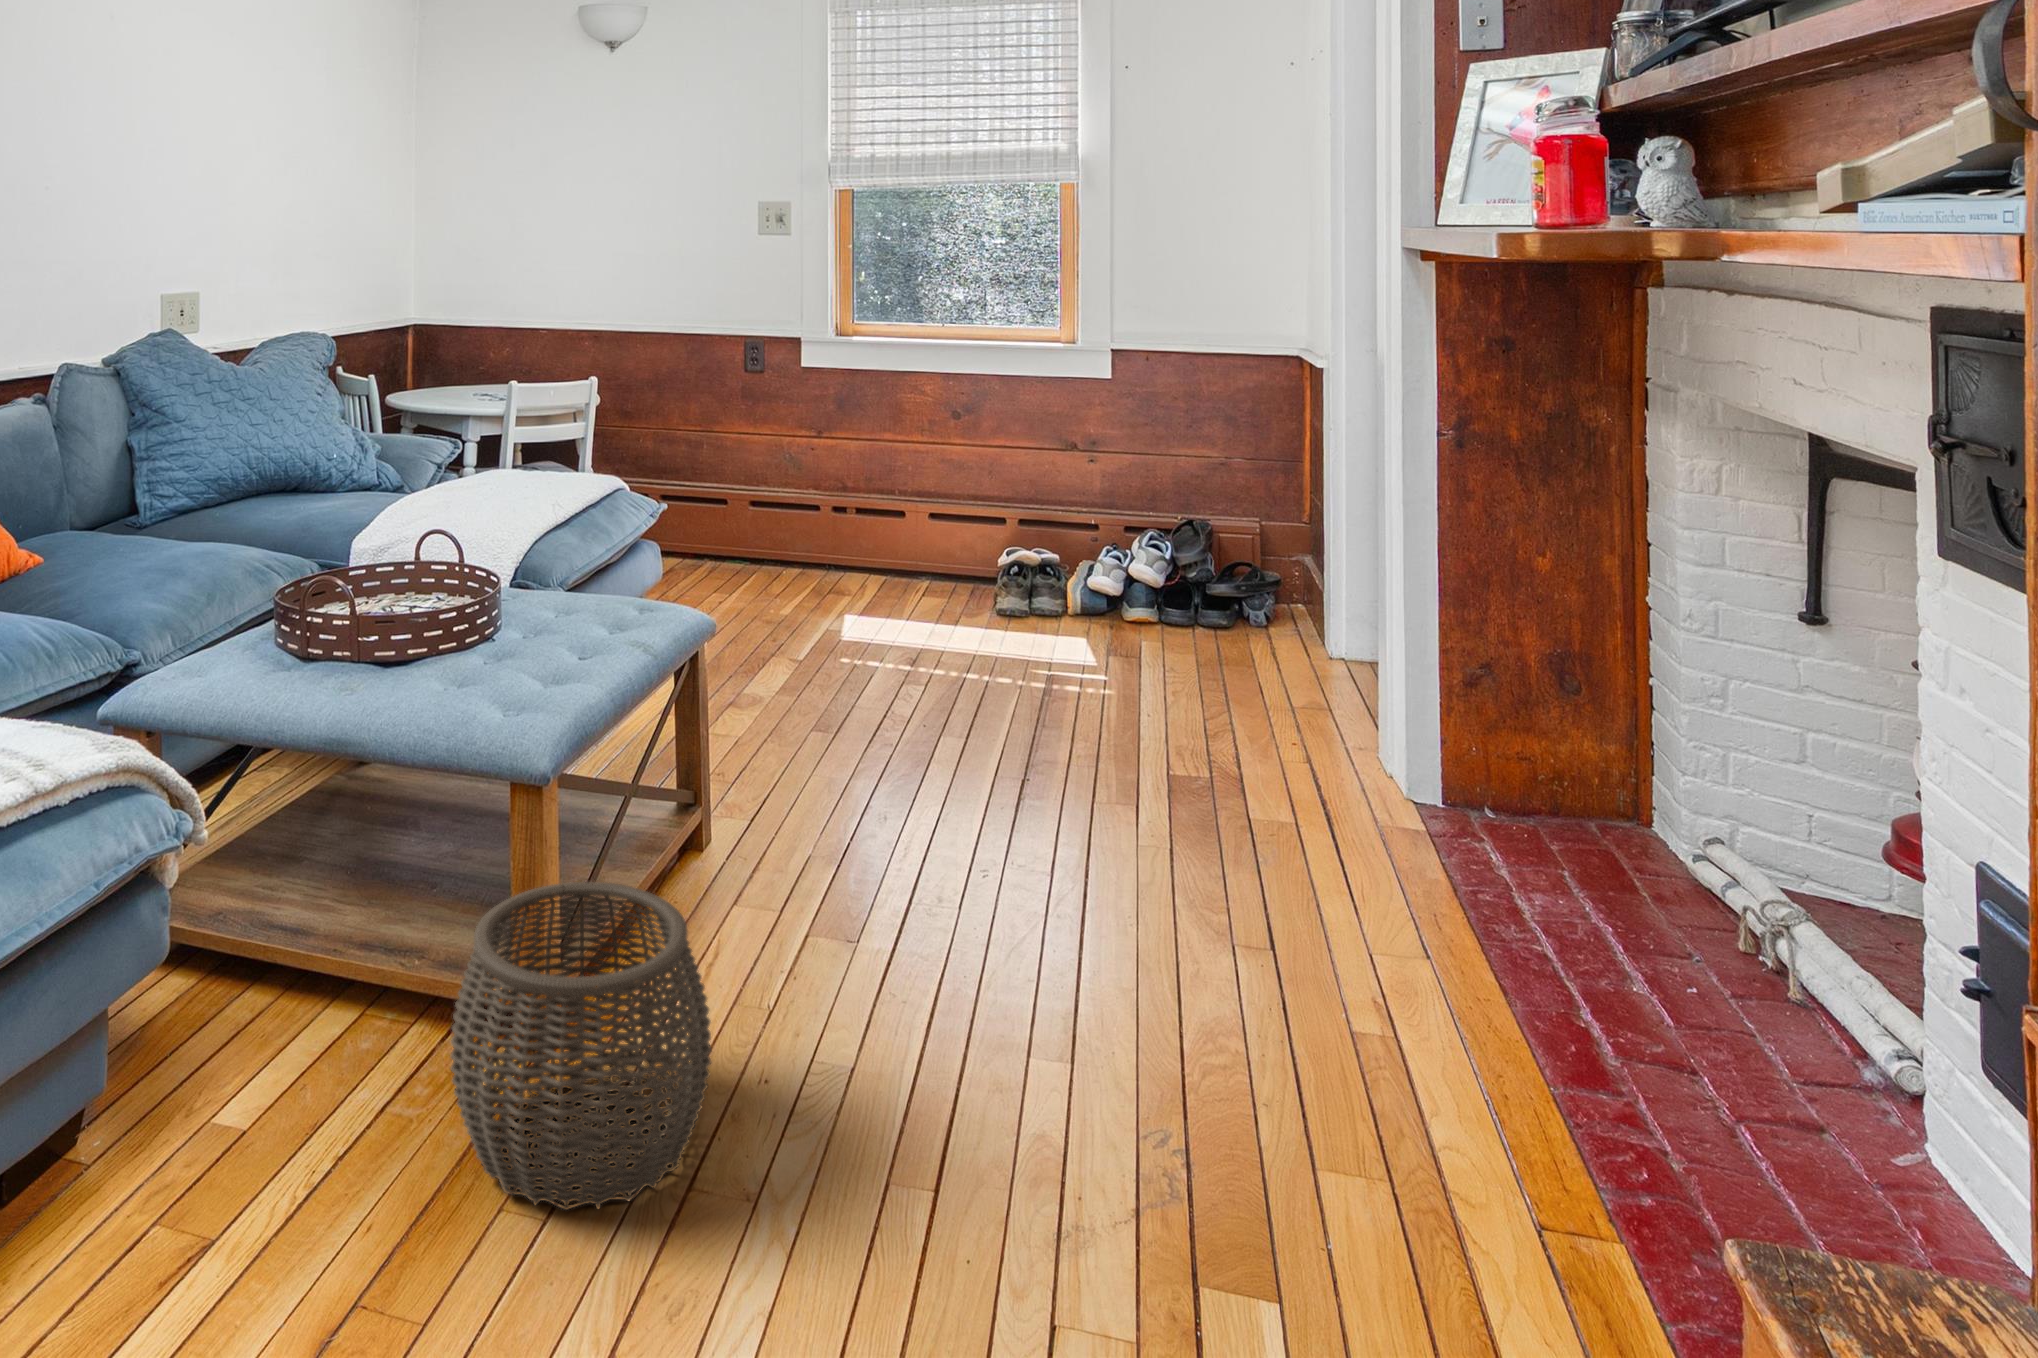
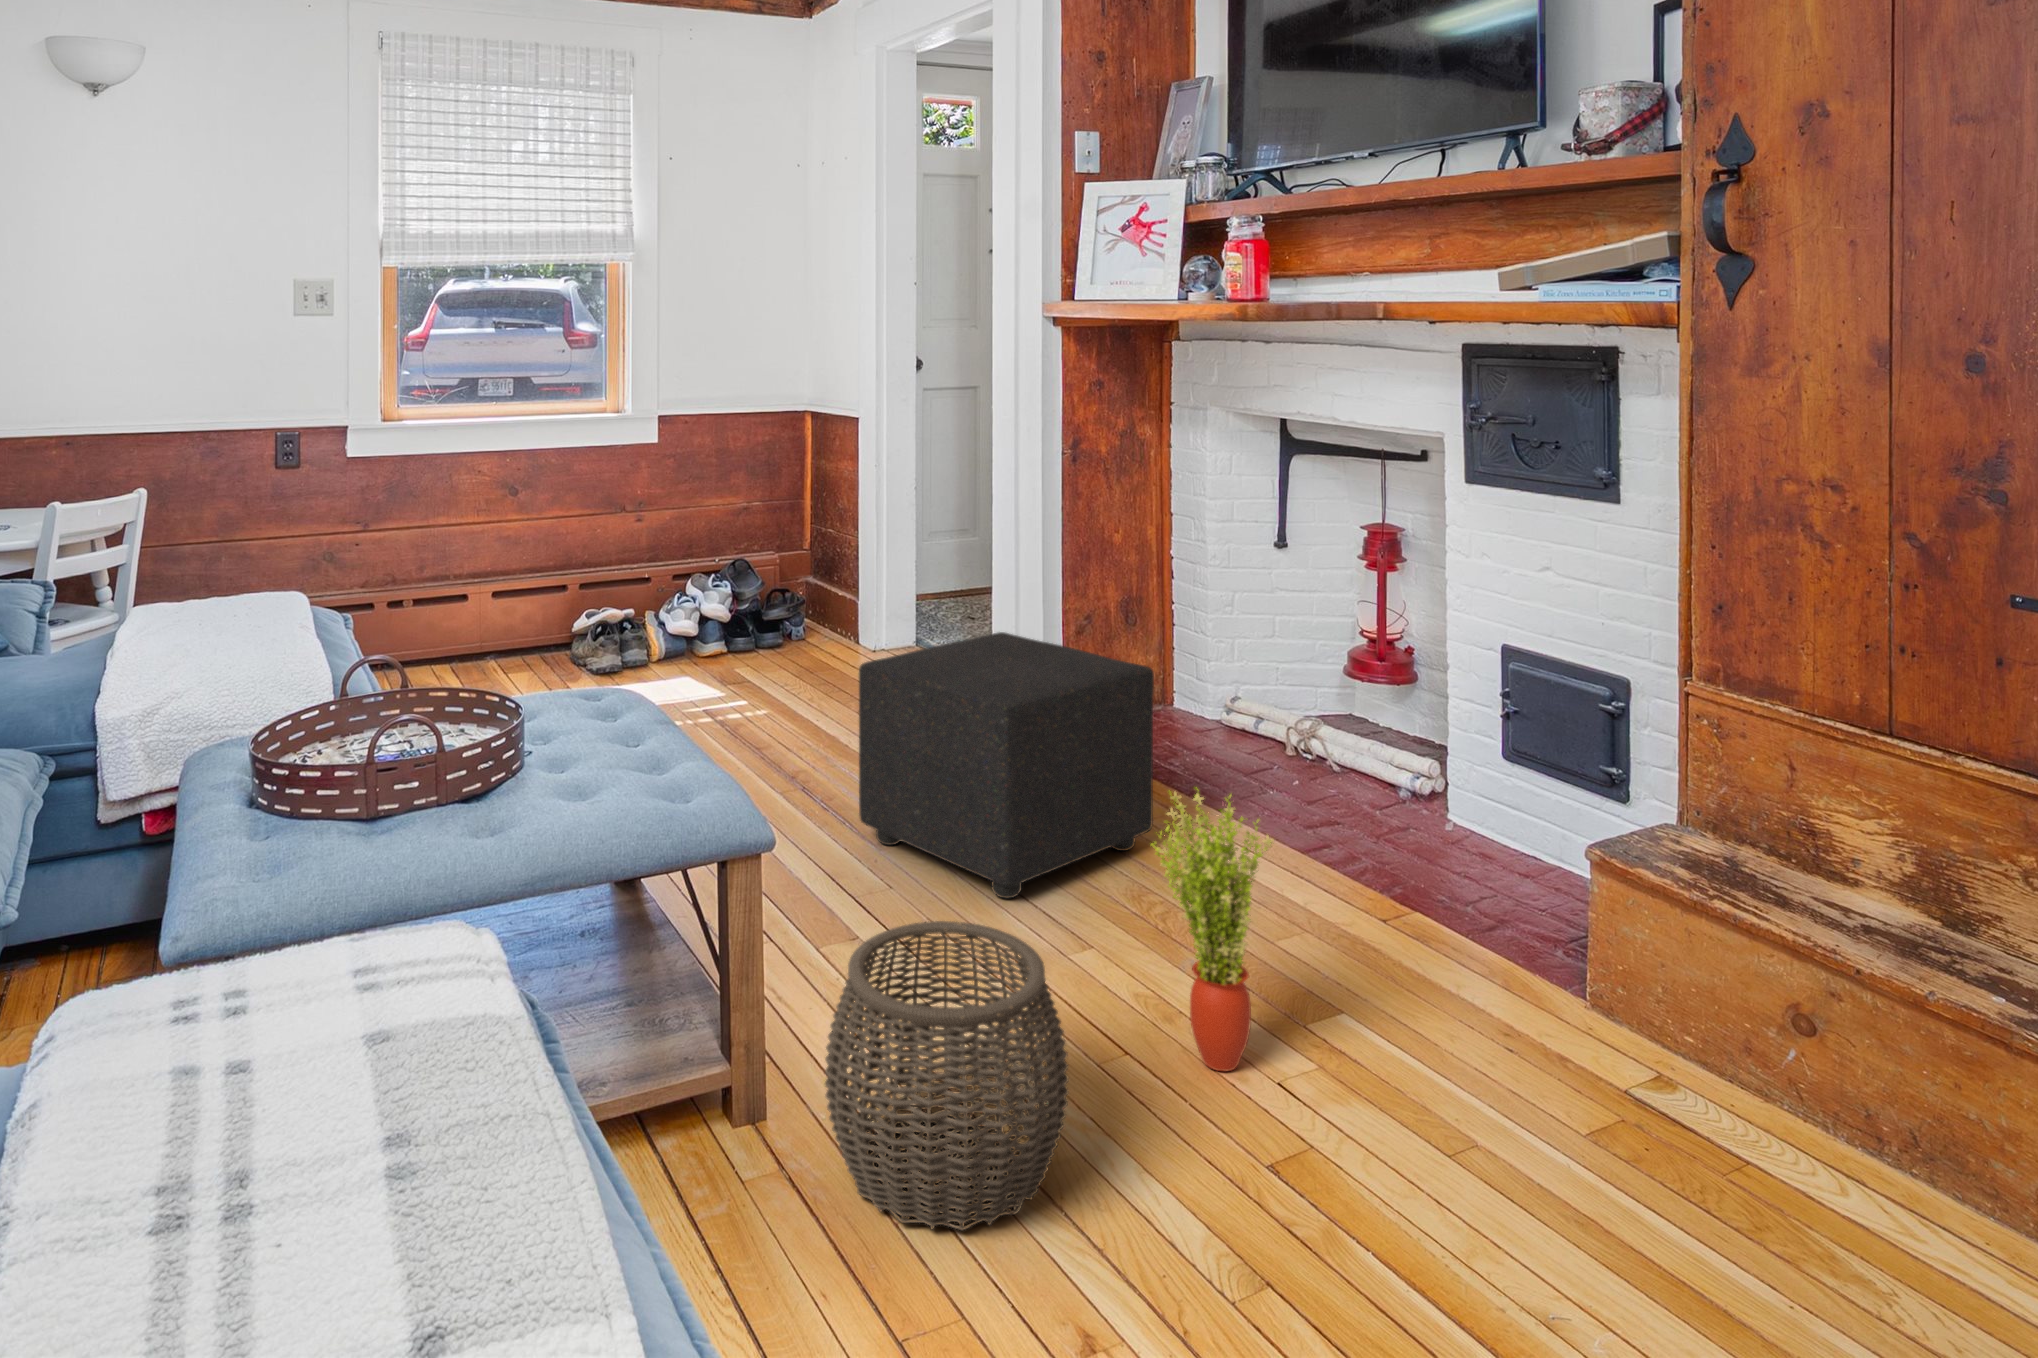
ottoman: none [979,636,1326,962] -> present [859,632,1154,898]
potted plant: none [898,841,1052,1231] -> present [1151,789,1273,1071]

